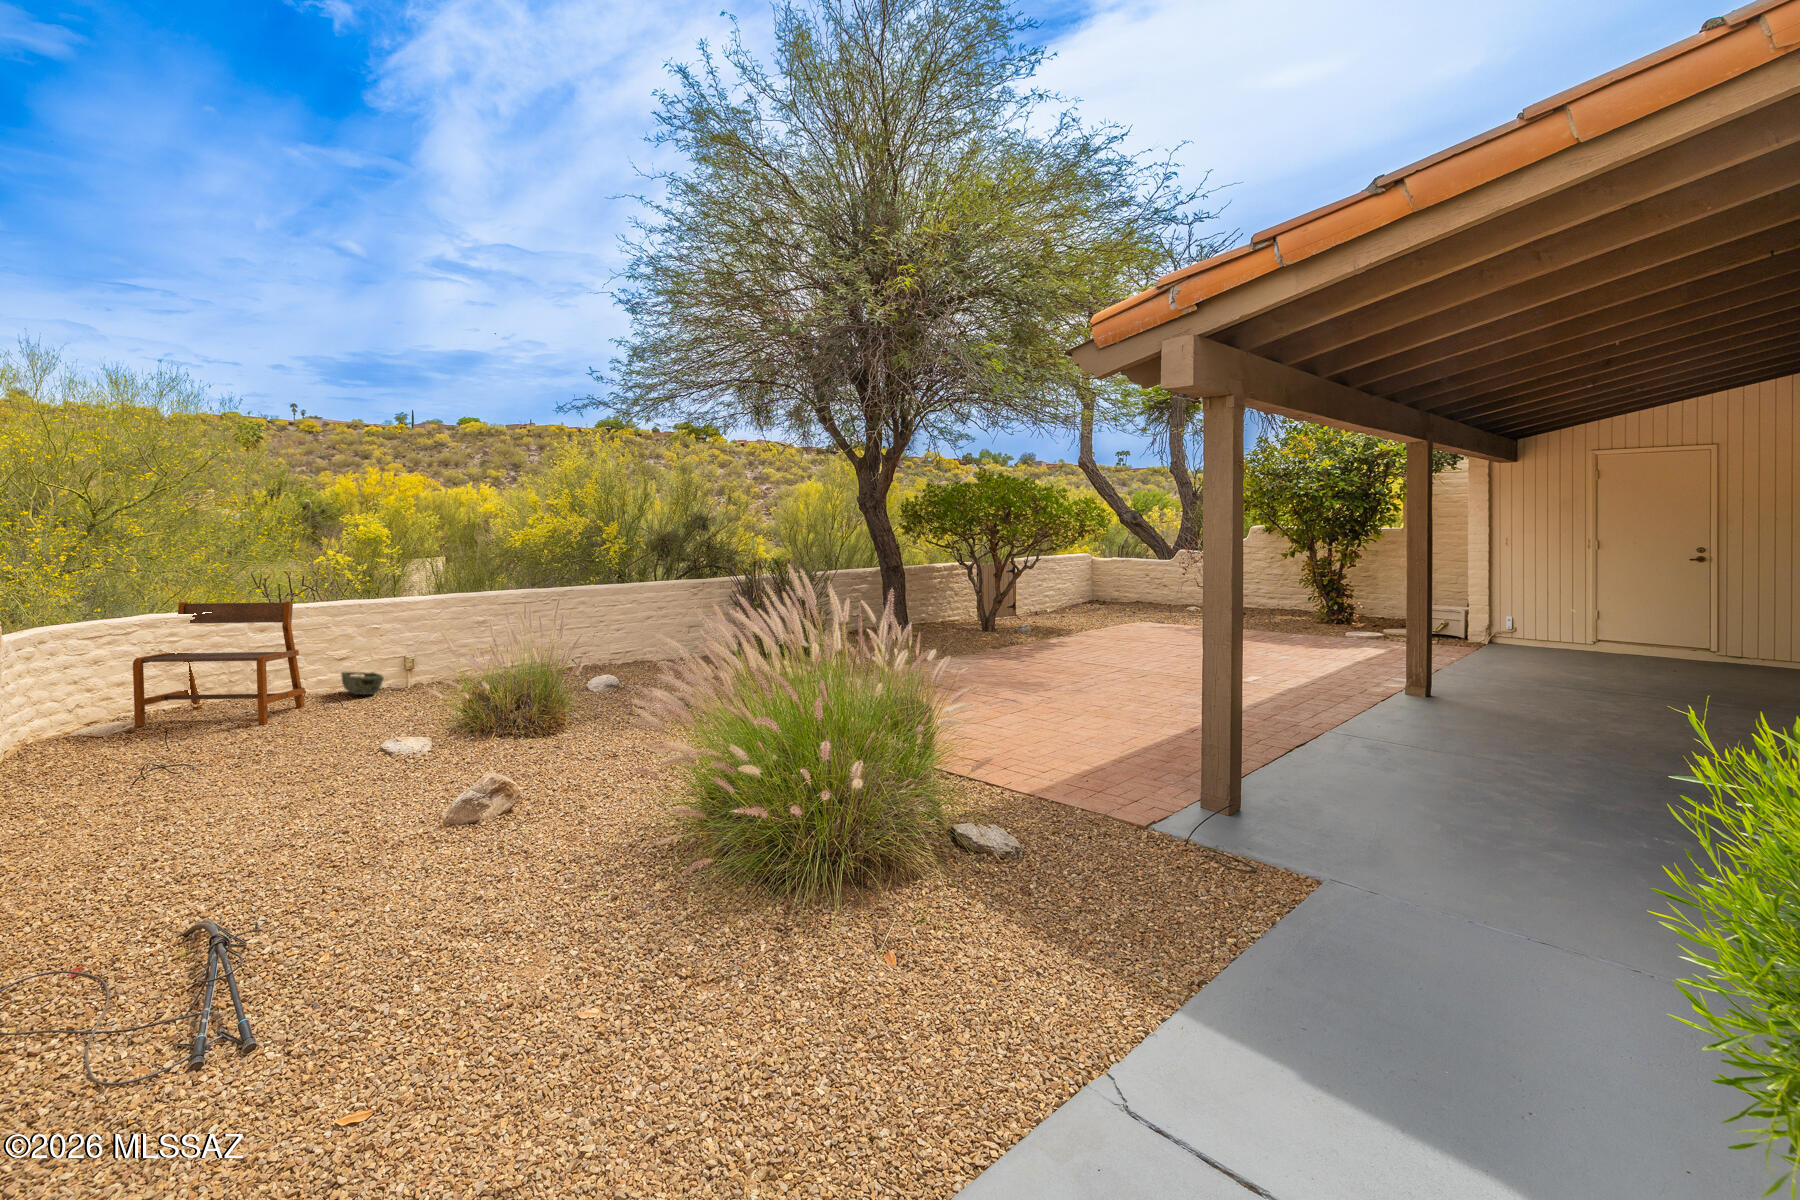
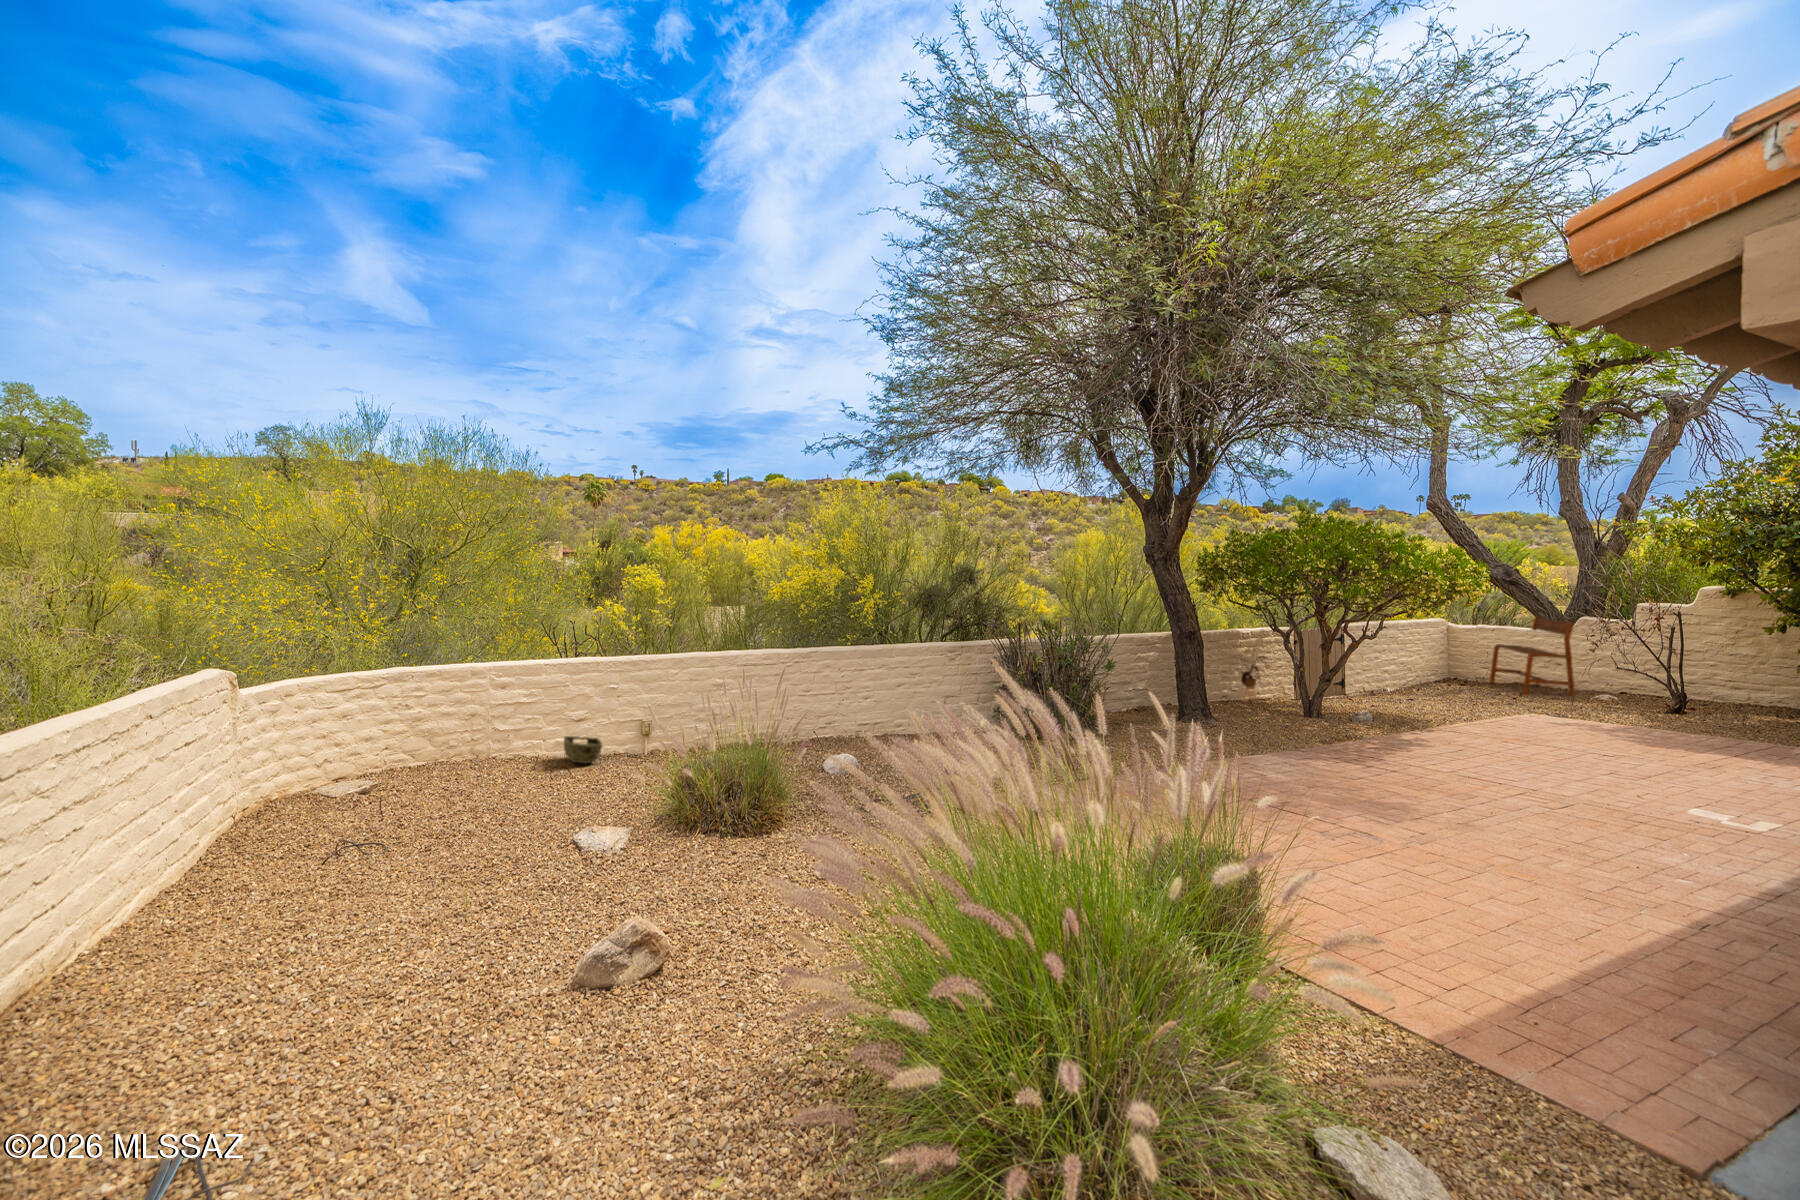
house plant: none [929,575,959,623] -> present [1241,656,1268,699]
bench: present [133,601,305,726] -> present [1489,616,1575,695]

